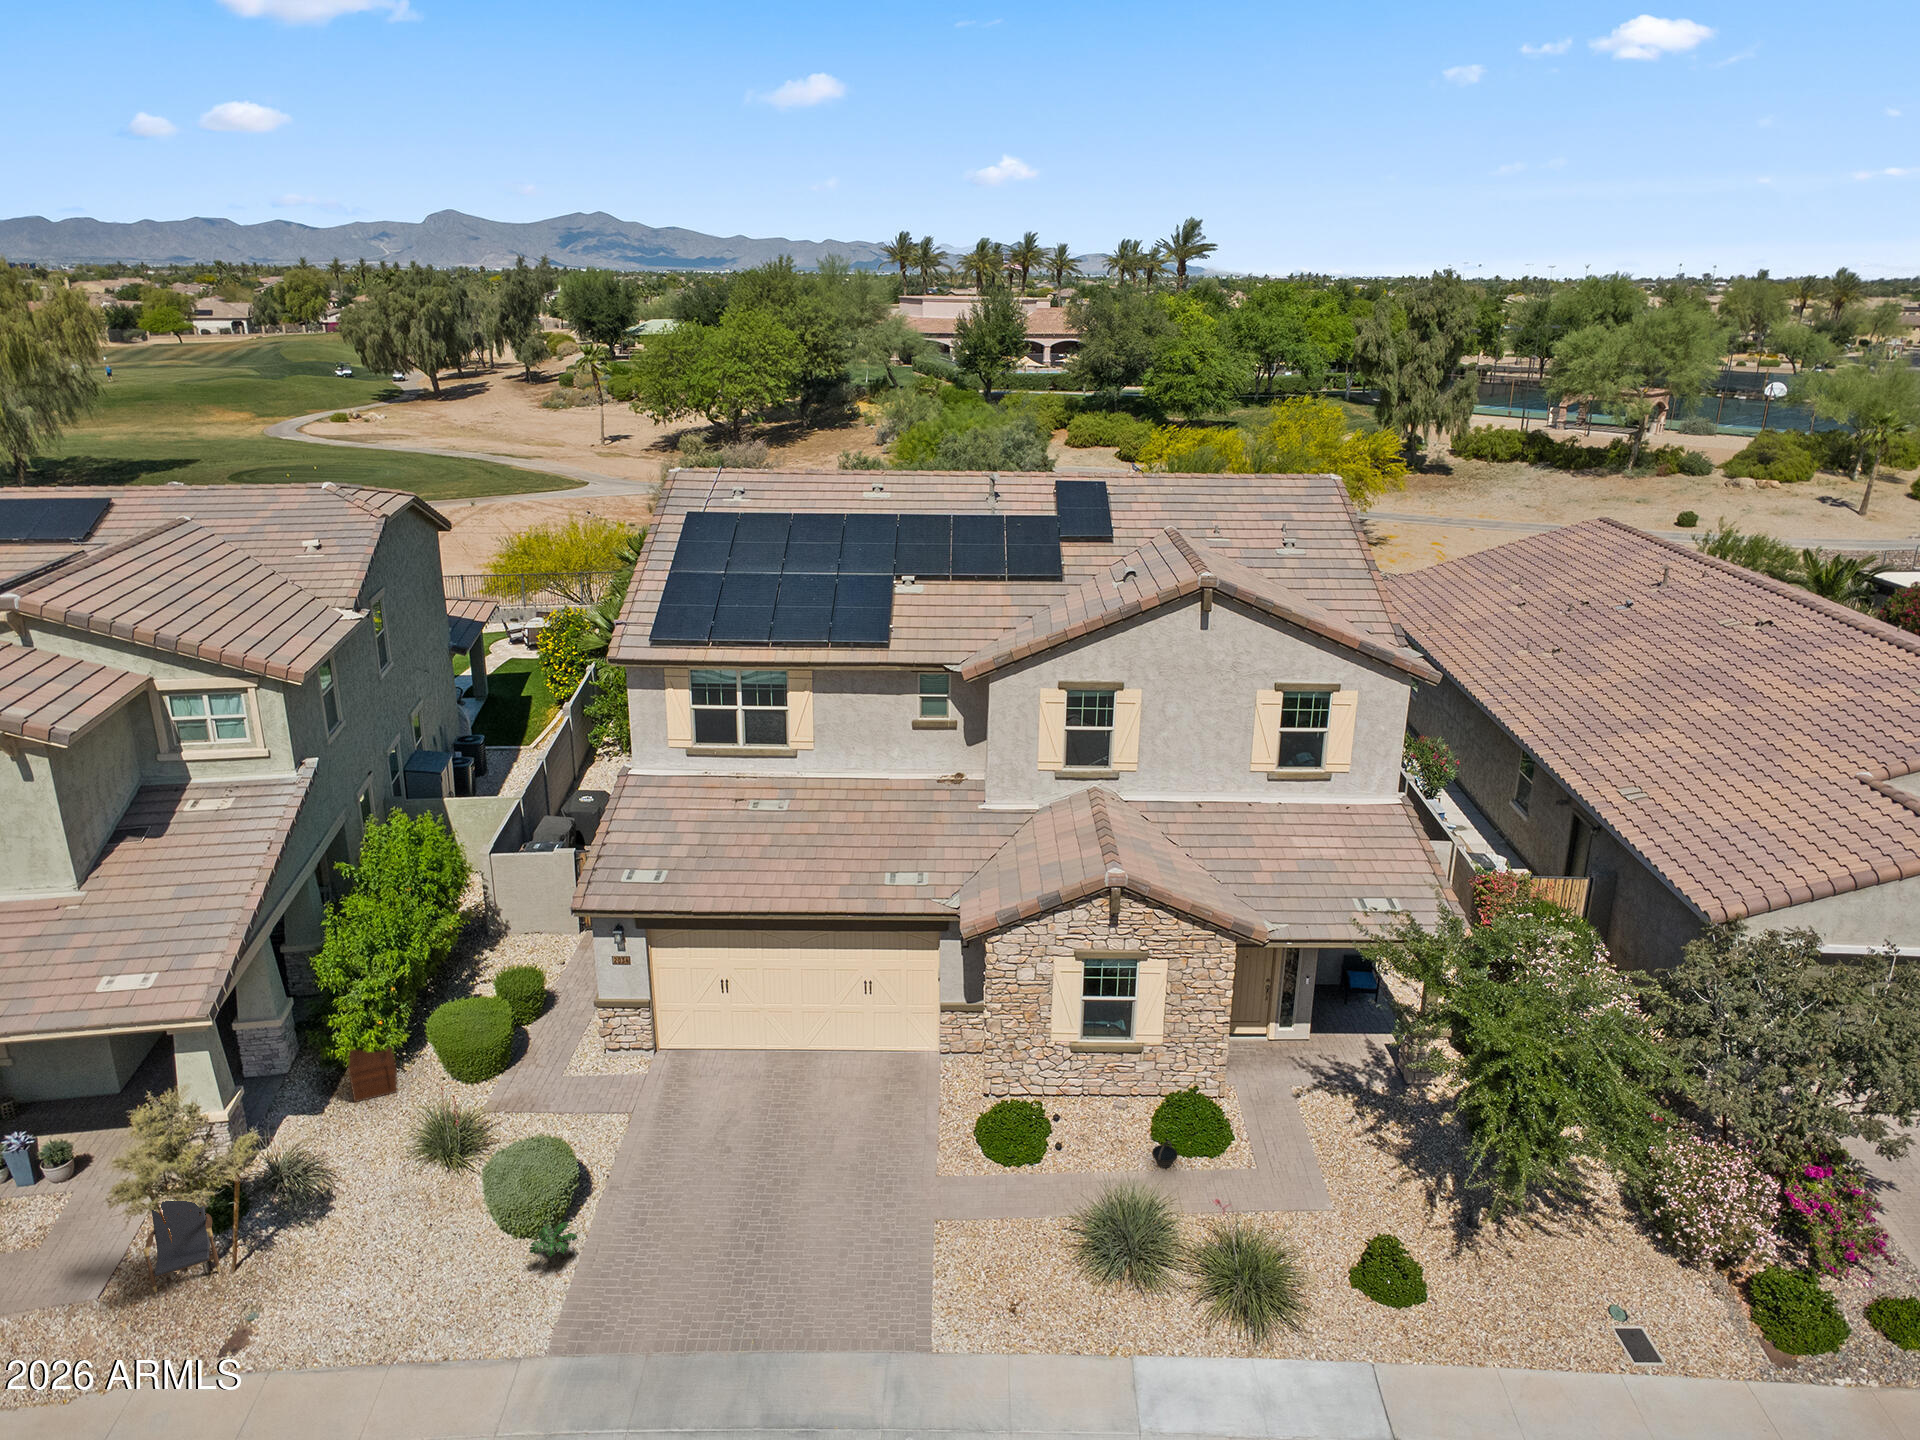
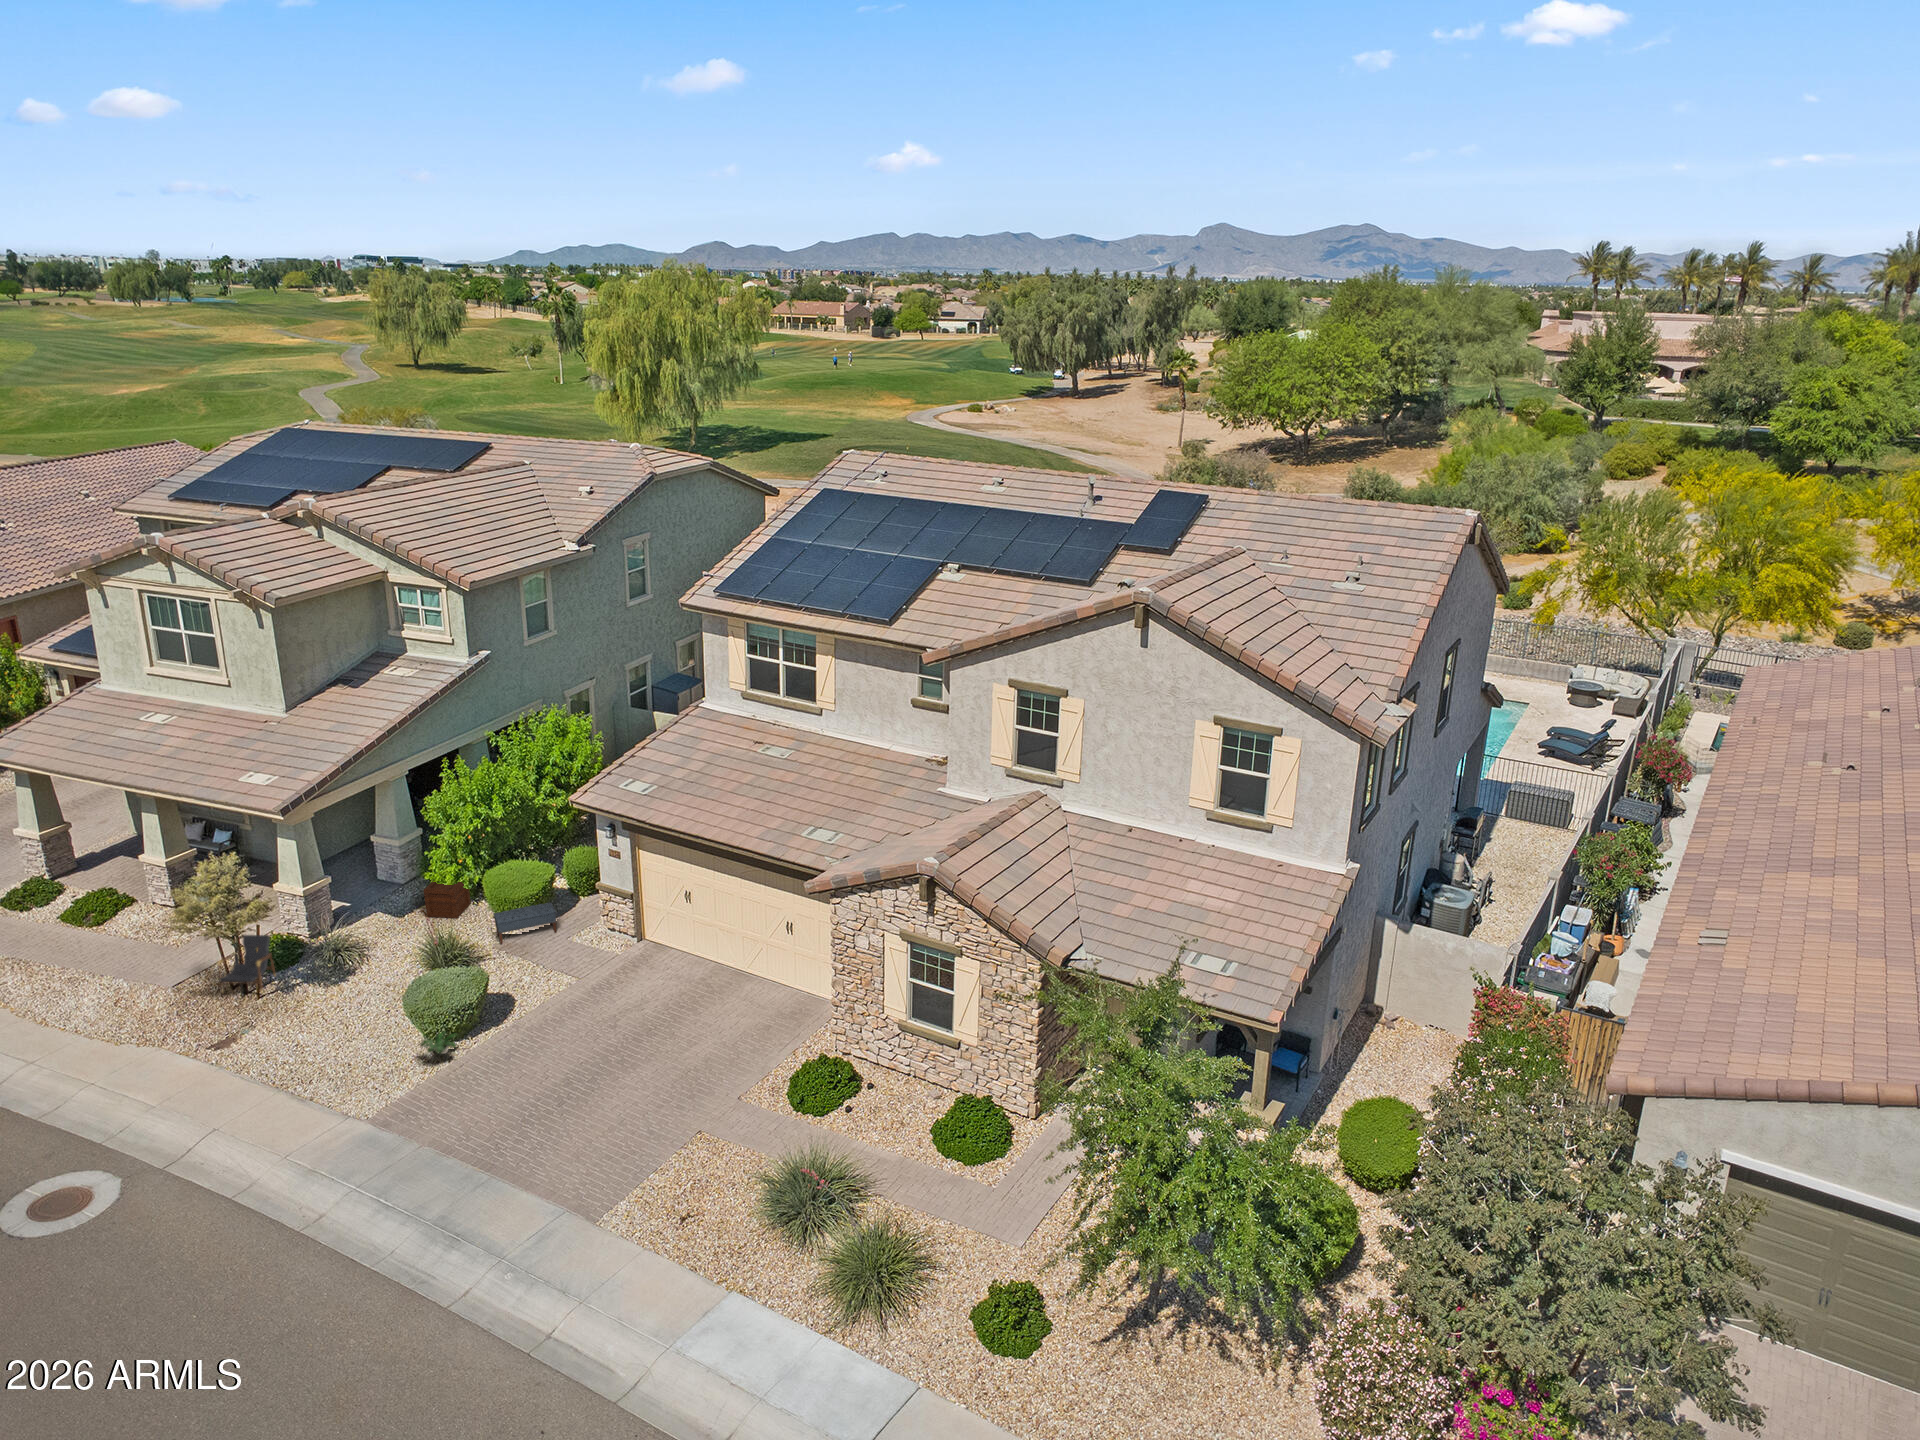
bench: none [467,1038,543,1105] -> present [494,902,556,944]
bucket: present [1152,1141,1178,1168] -> none [919,1136,943,1162]

